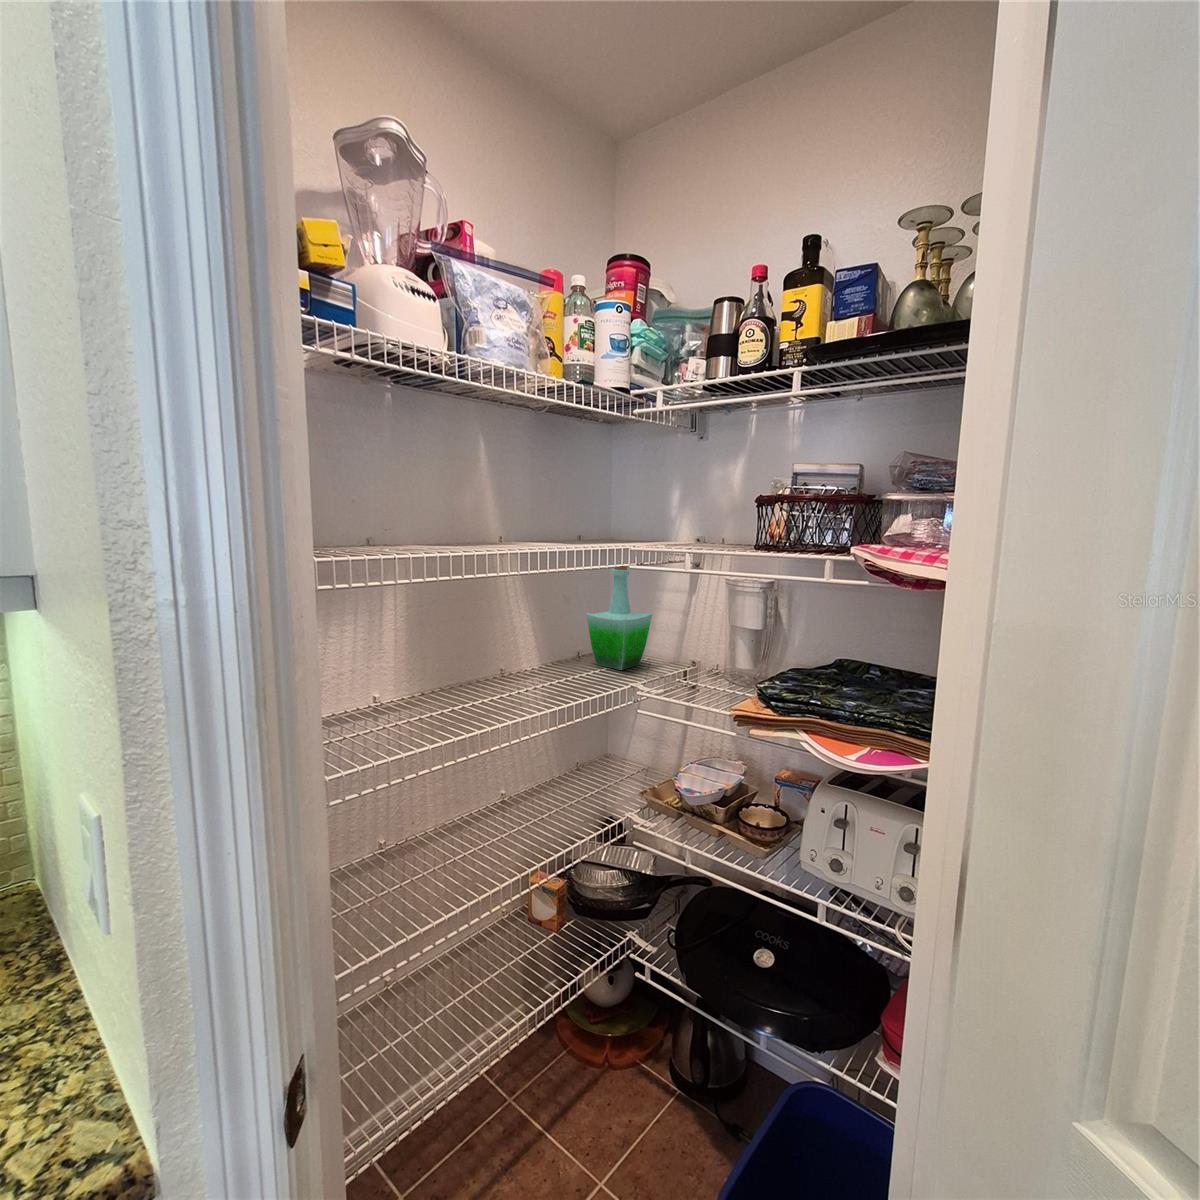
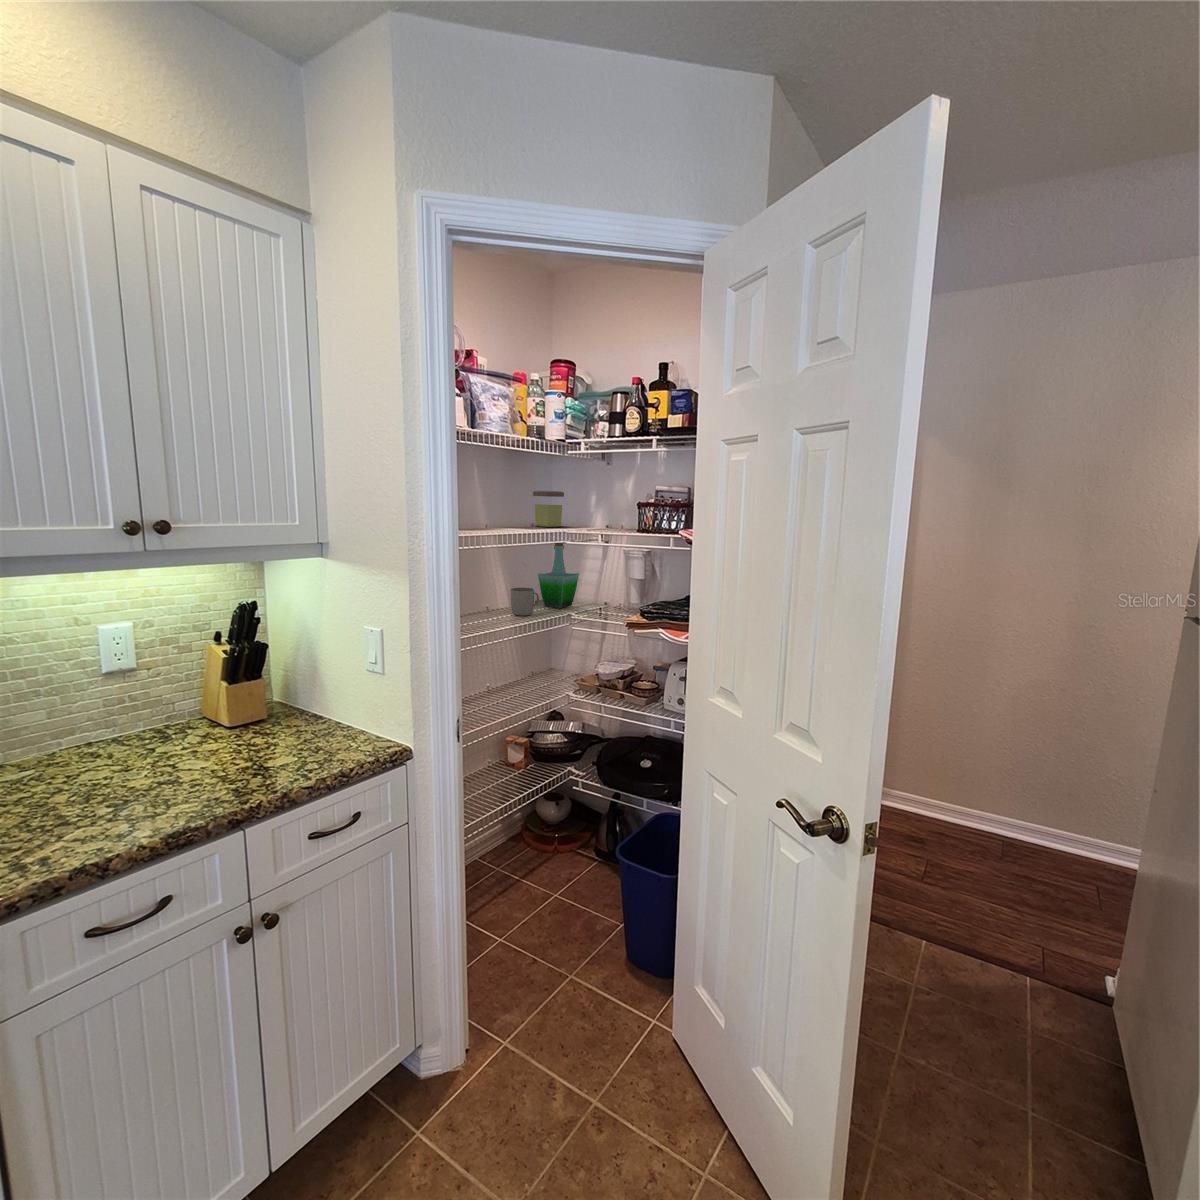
jar: none [581,482,631,539] -> present [533,491,564,527]
mug: none [538,637,585,685] -> present [511,588,539,616]

